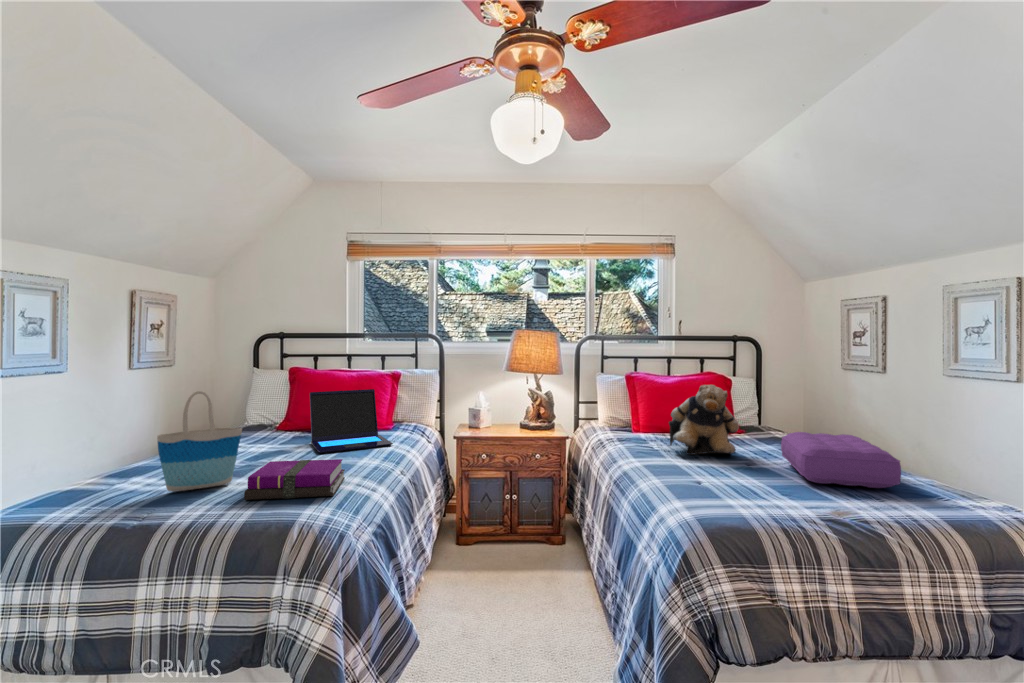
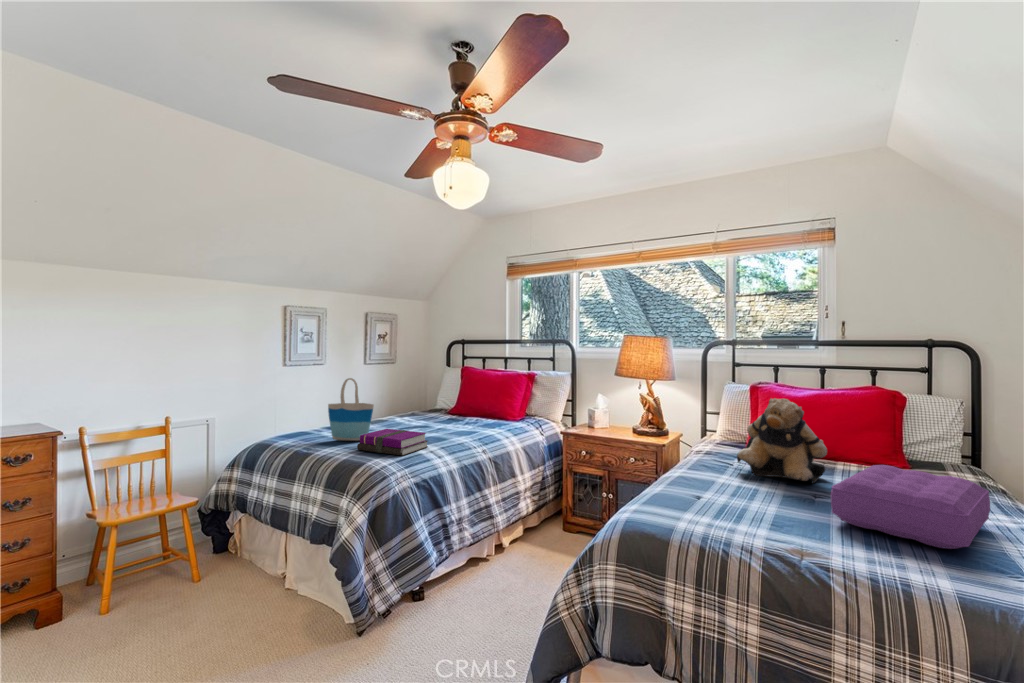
laptop: present [310,389,393,453] -> none [441,385,500,431]

